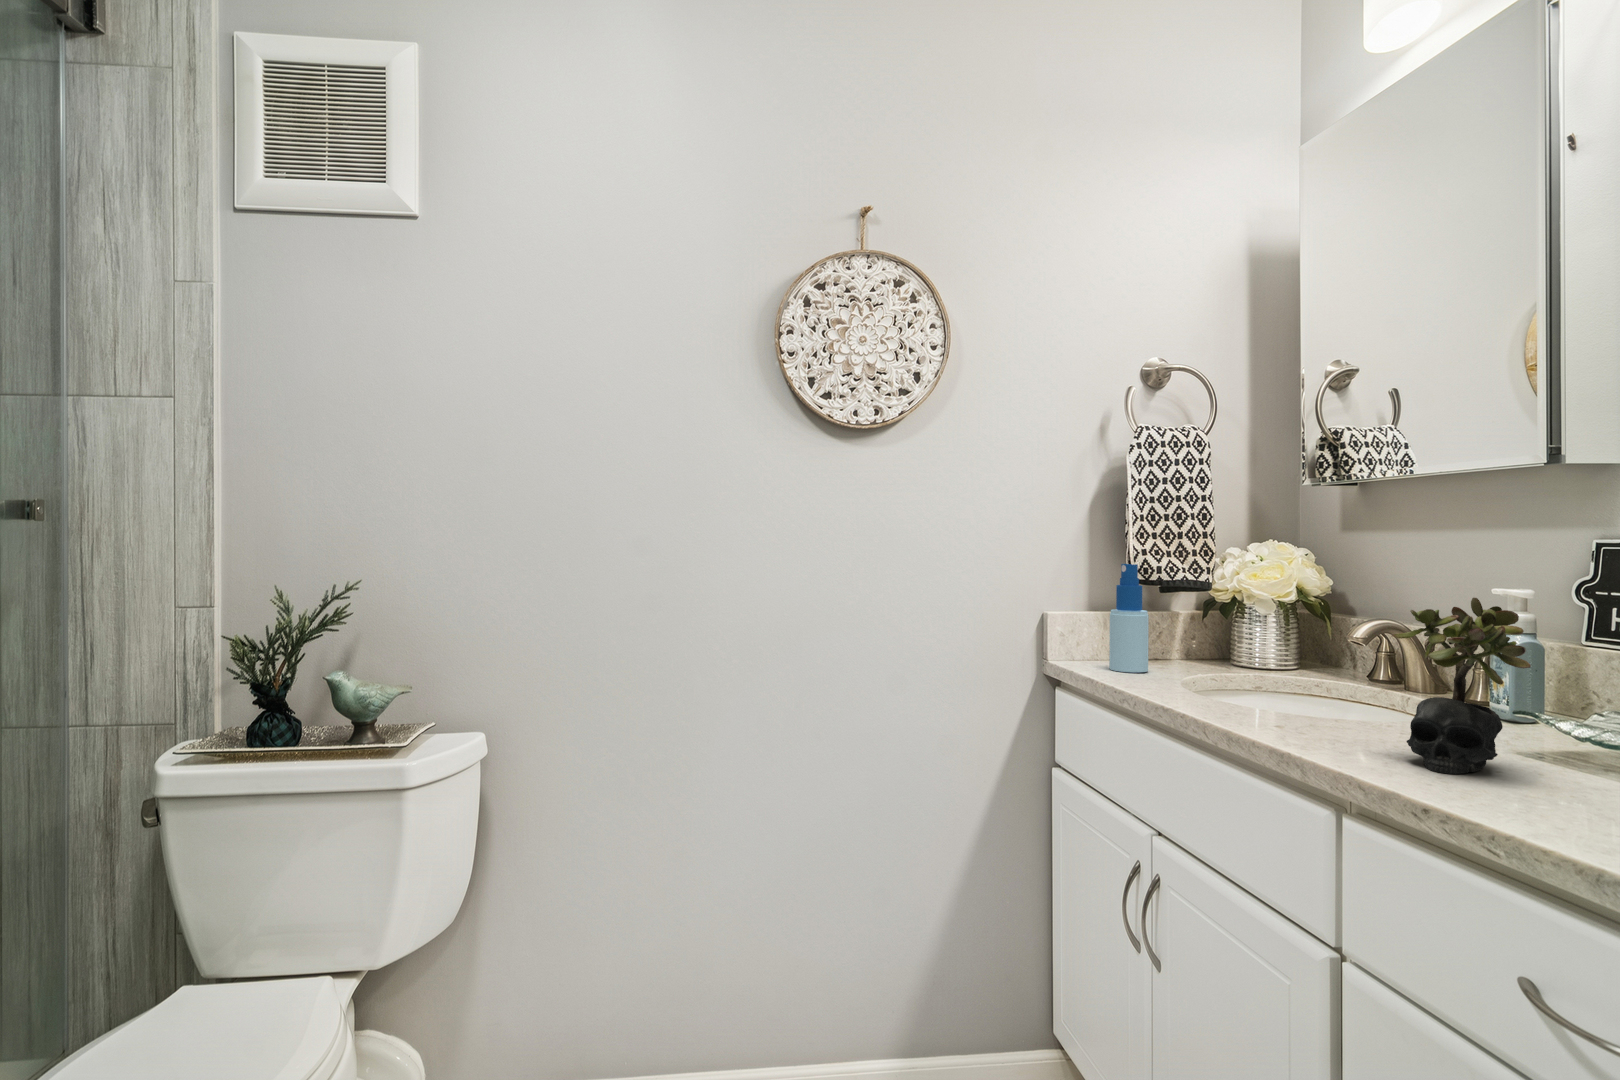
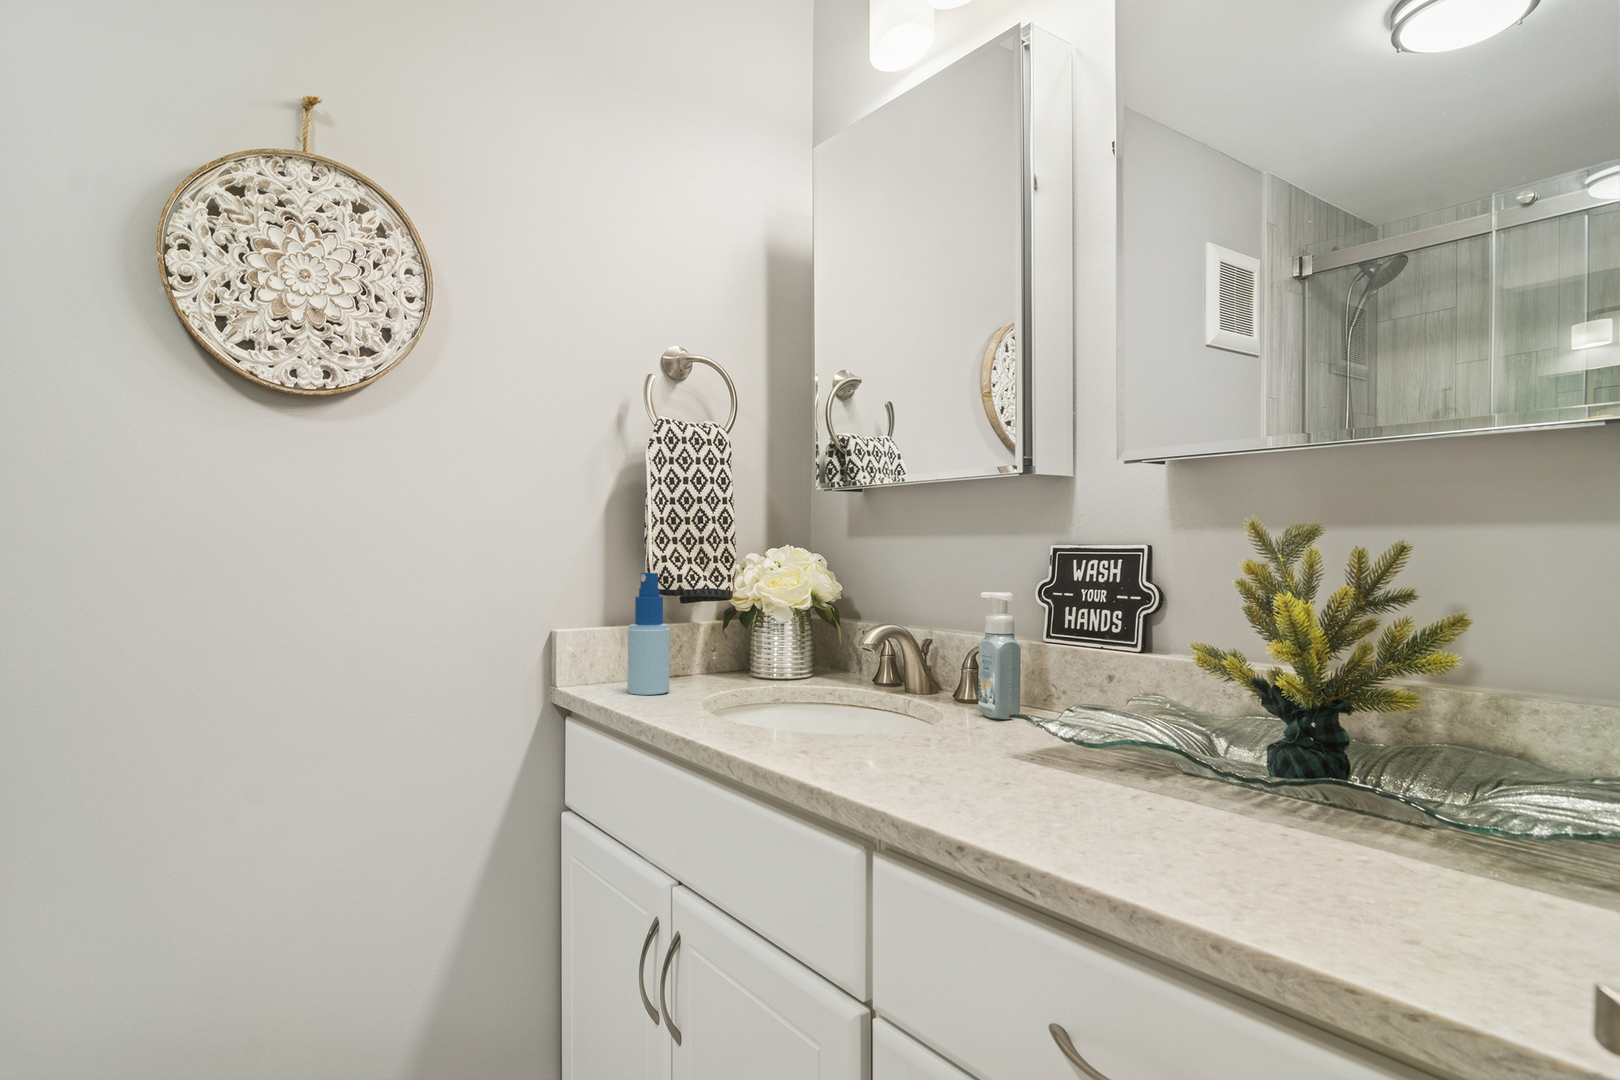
succulent plant: present [1392,598,1531,774] -> none [915,604,1033,791]

